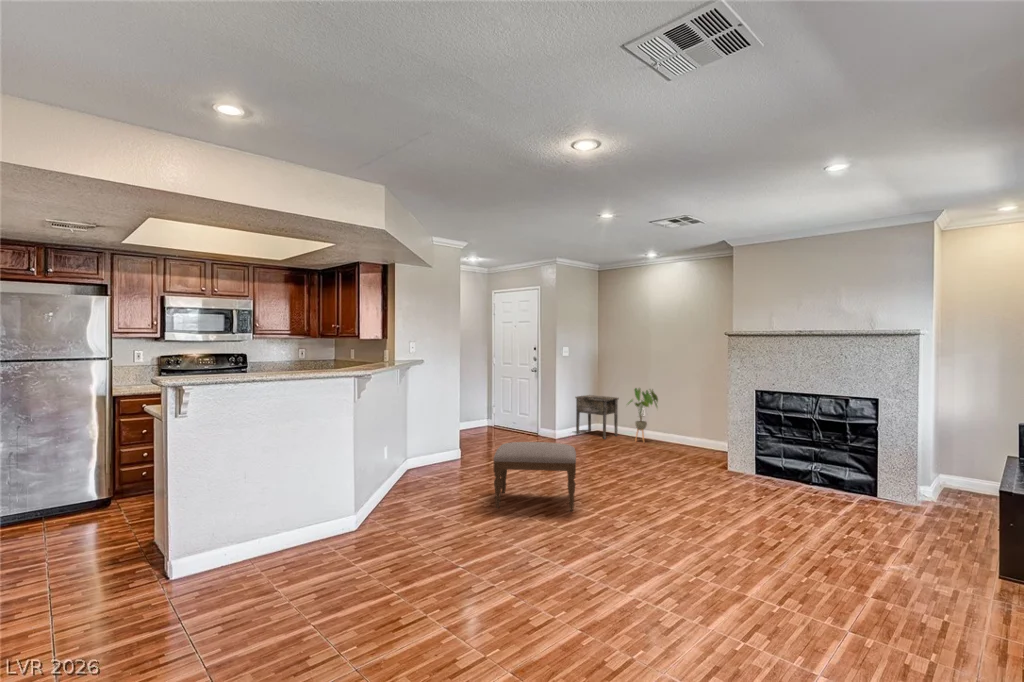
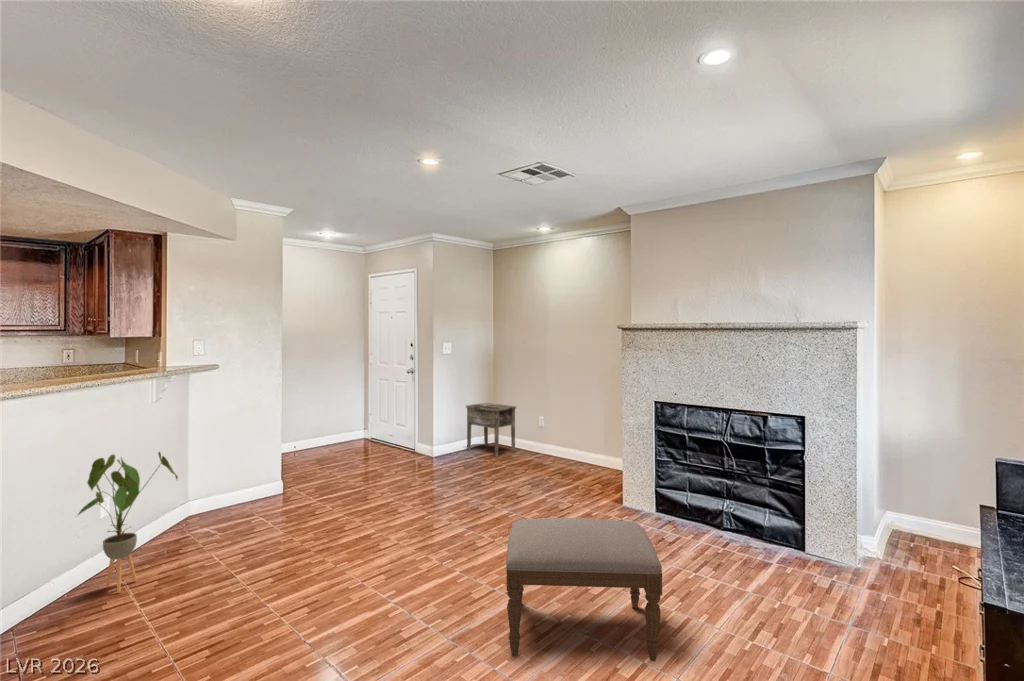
house plant: present [628,388,658,442] -> present [78,452,178,593]
ottoman: present [494,442,576,511] -> present [506,518,662,661]

